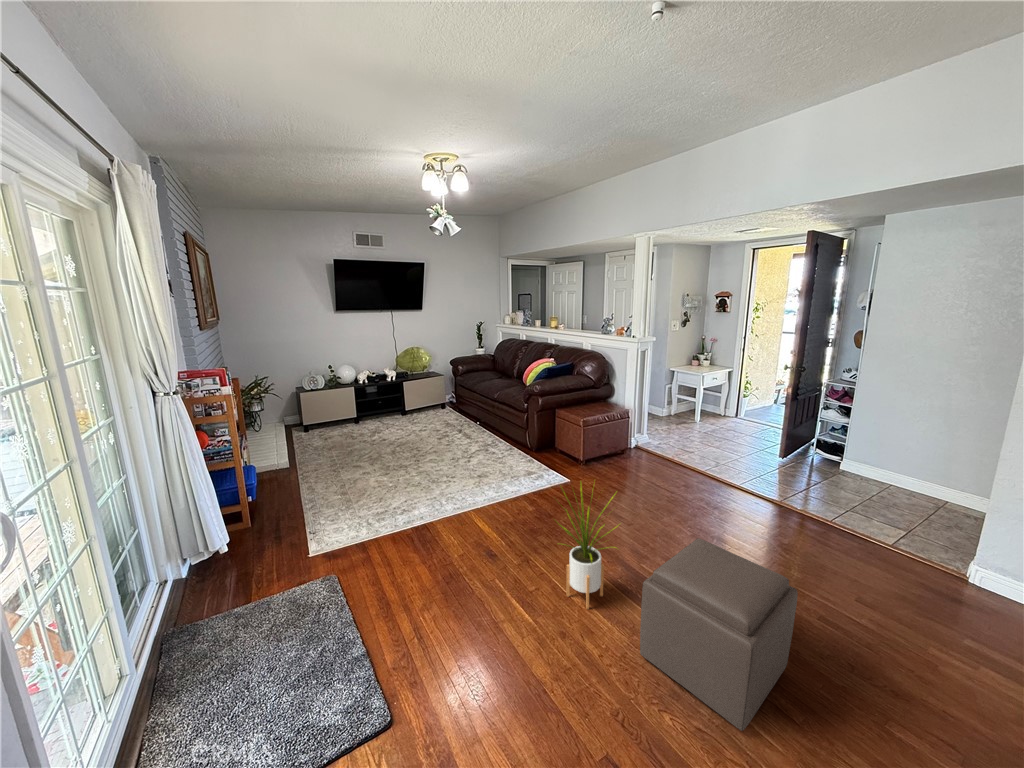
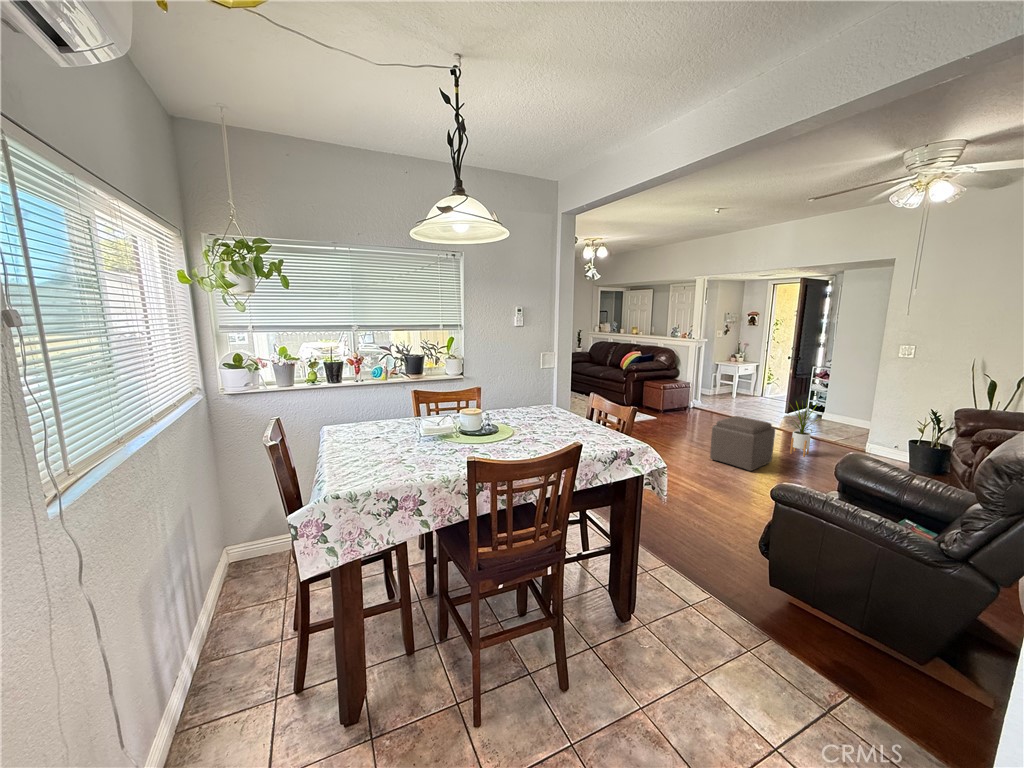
house plant: present [559,482,618,609] -> present [790,402,819,457]

